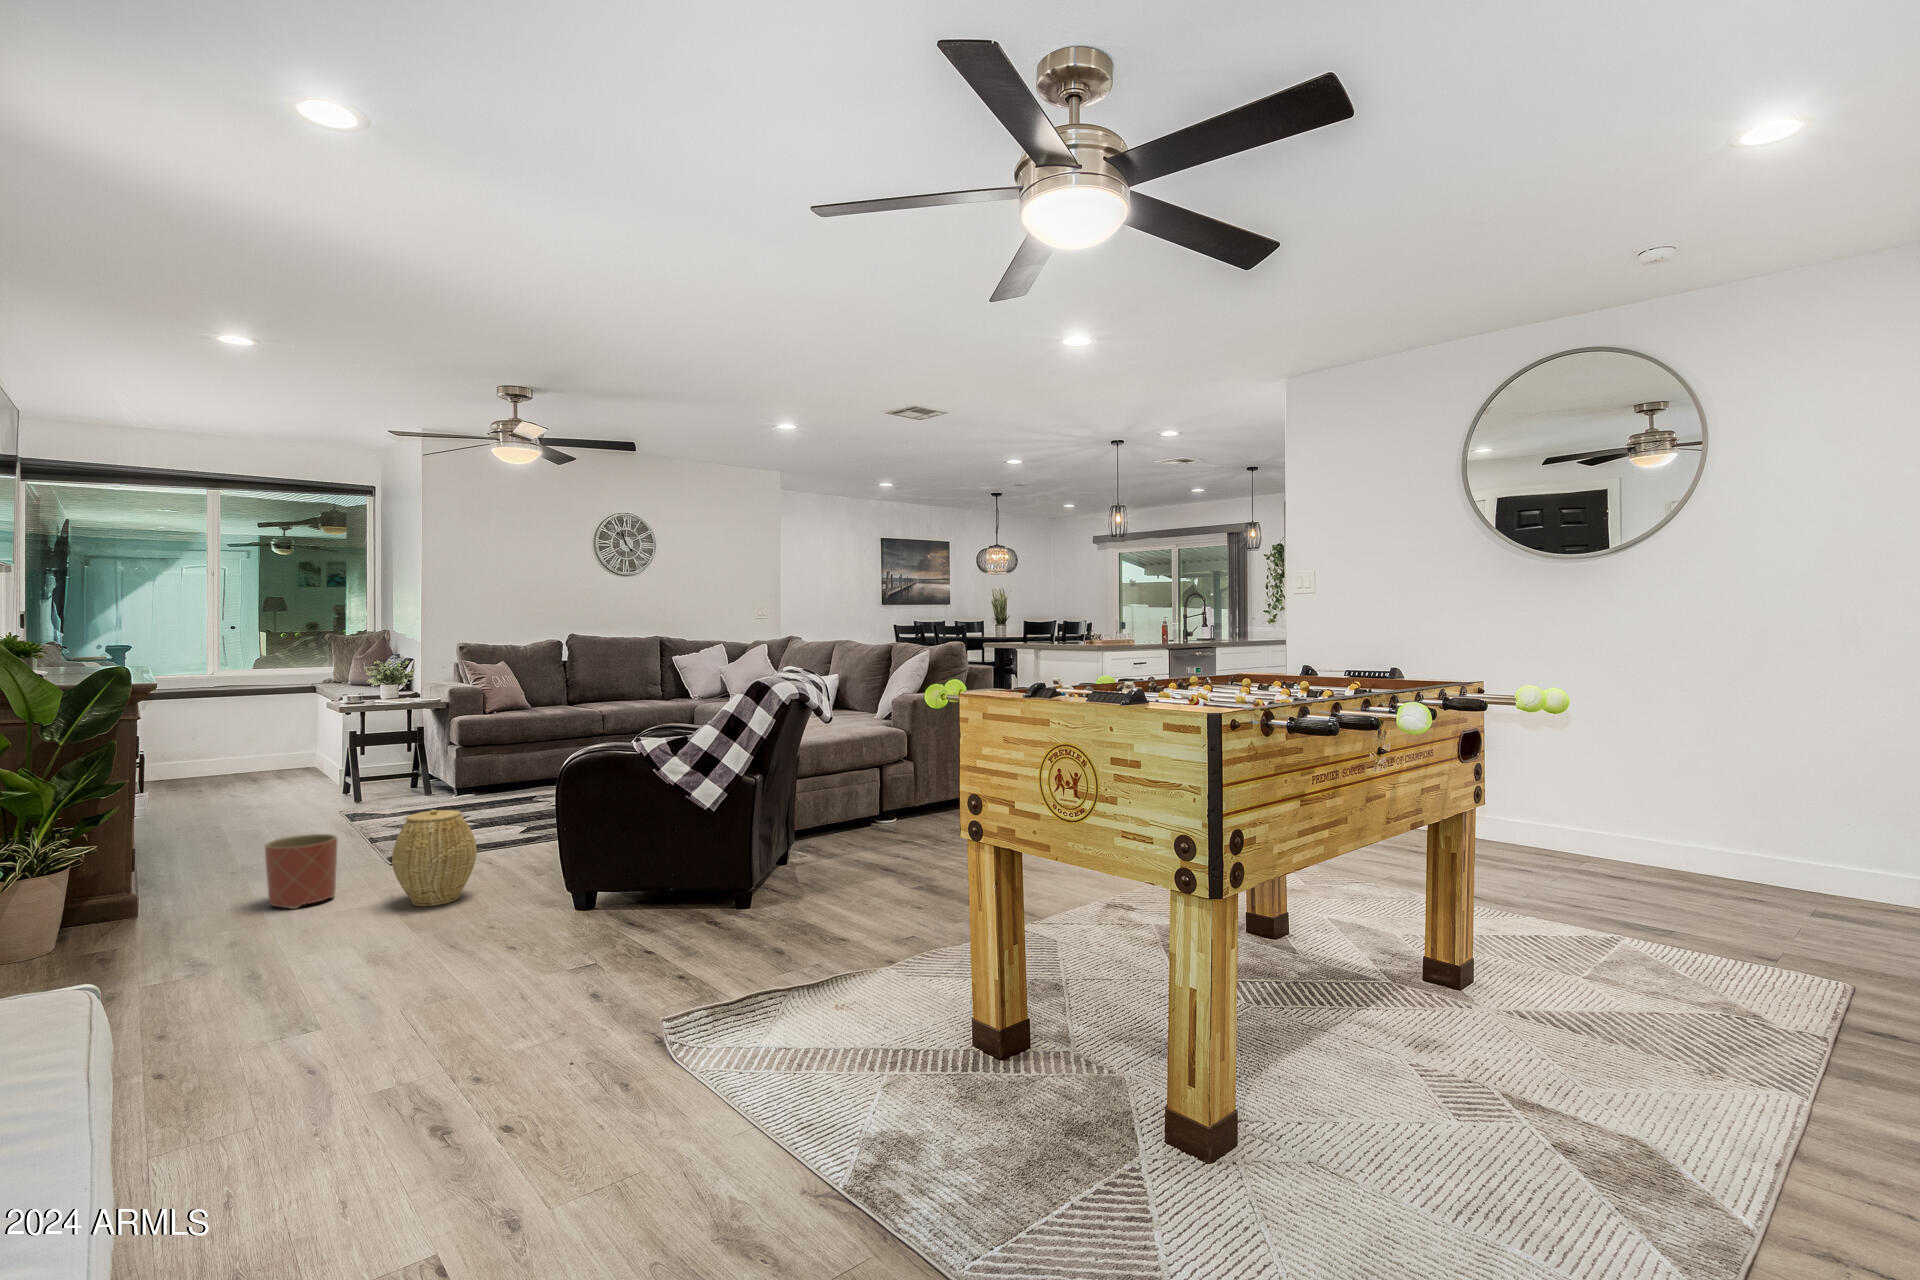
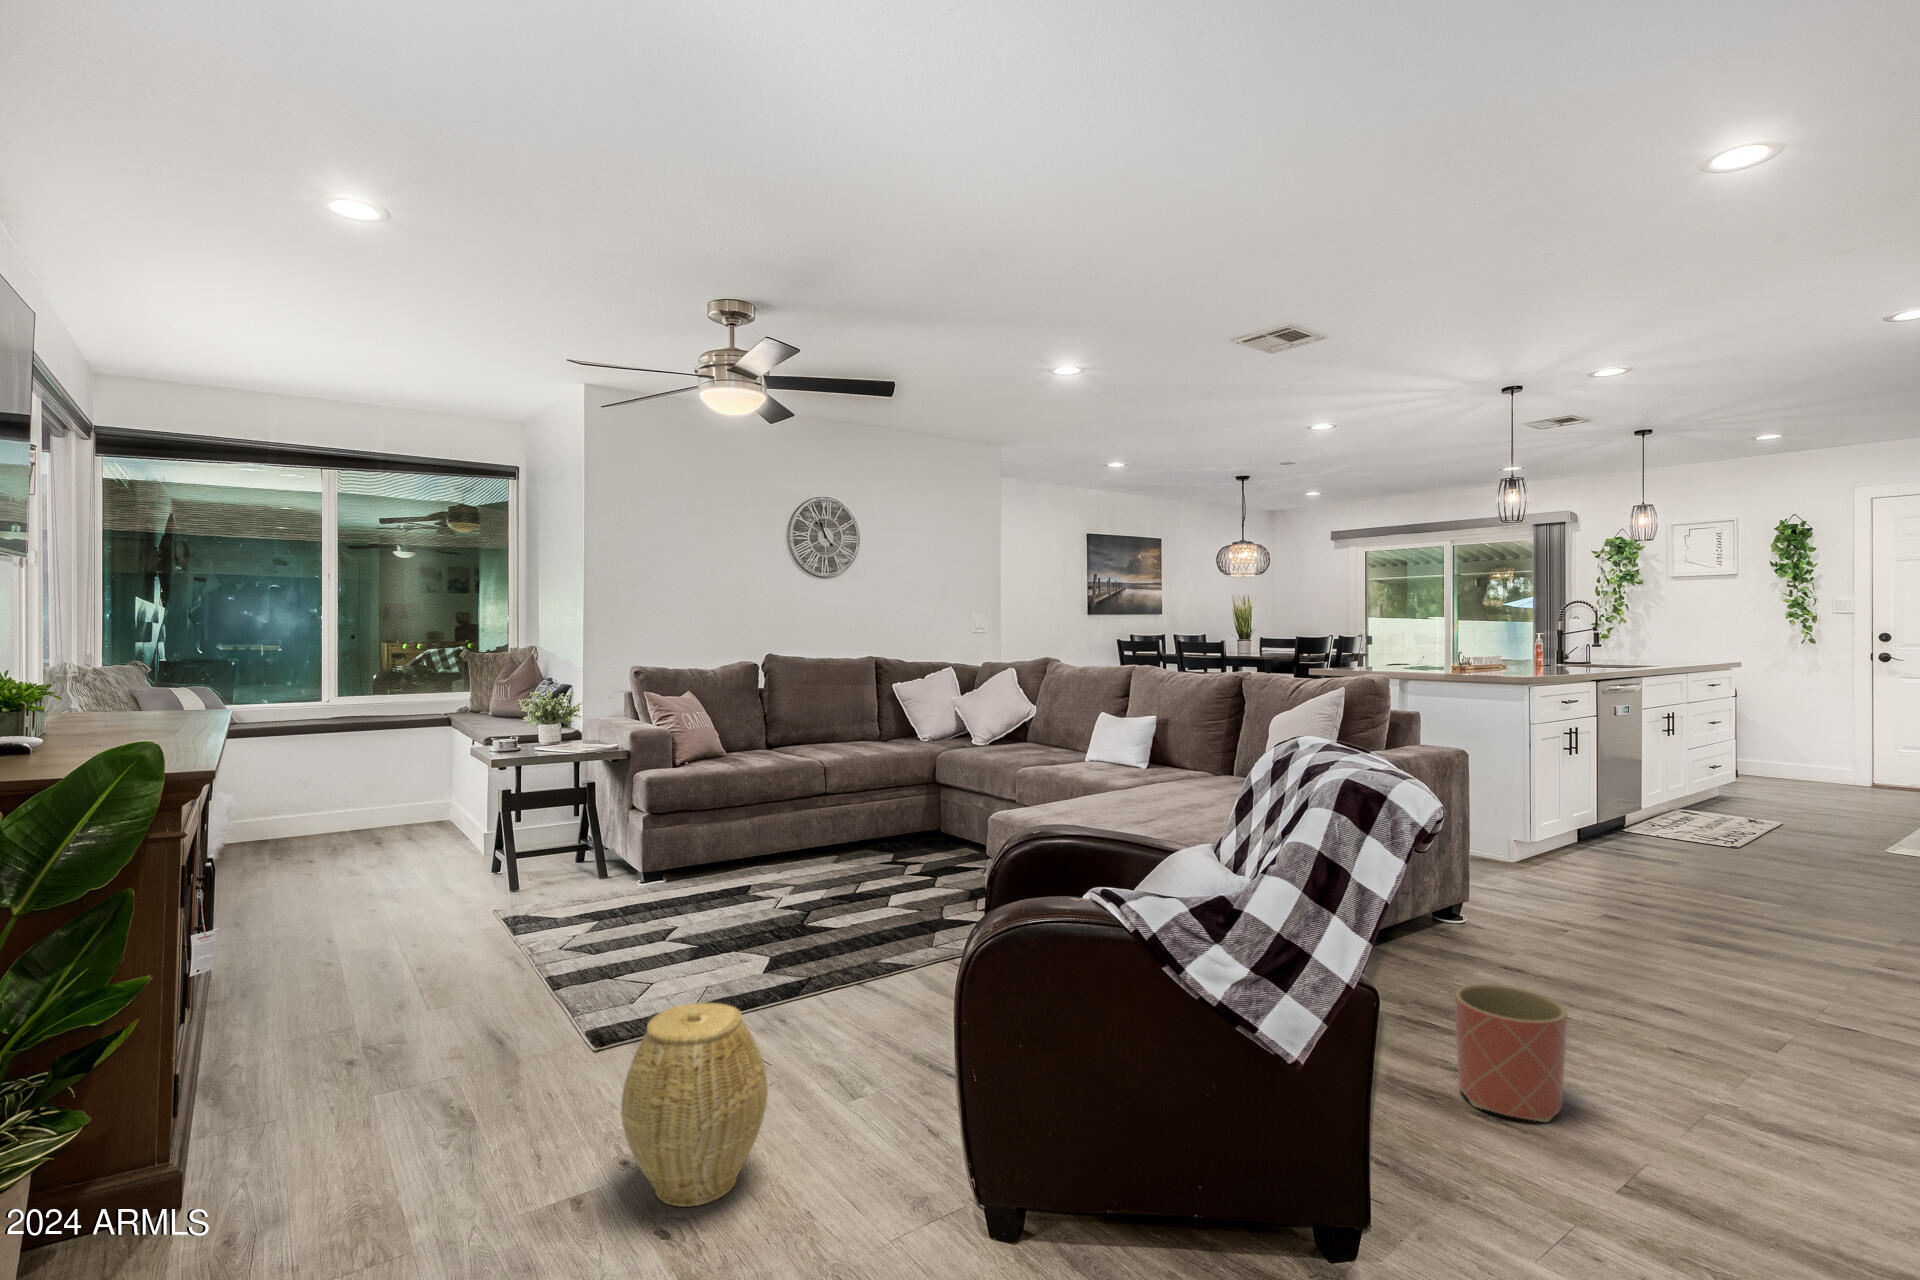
planter: present [265,834,337,909] -> present [1455,983,1567,1122]

